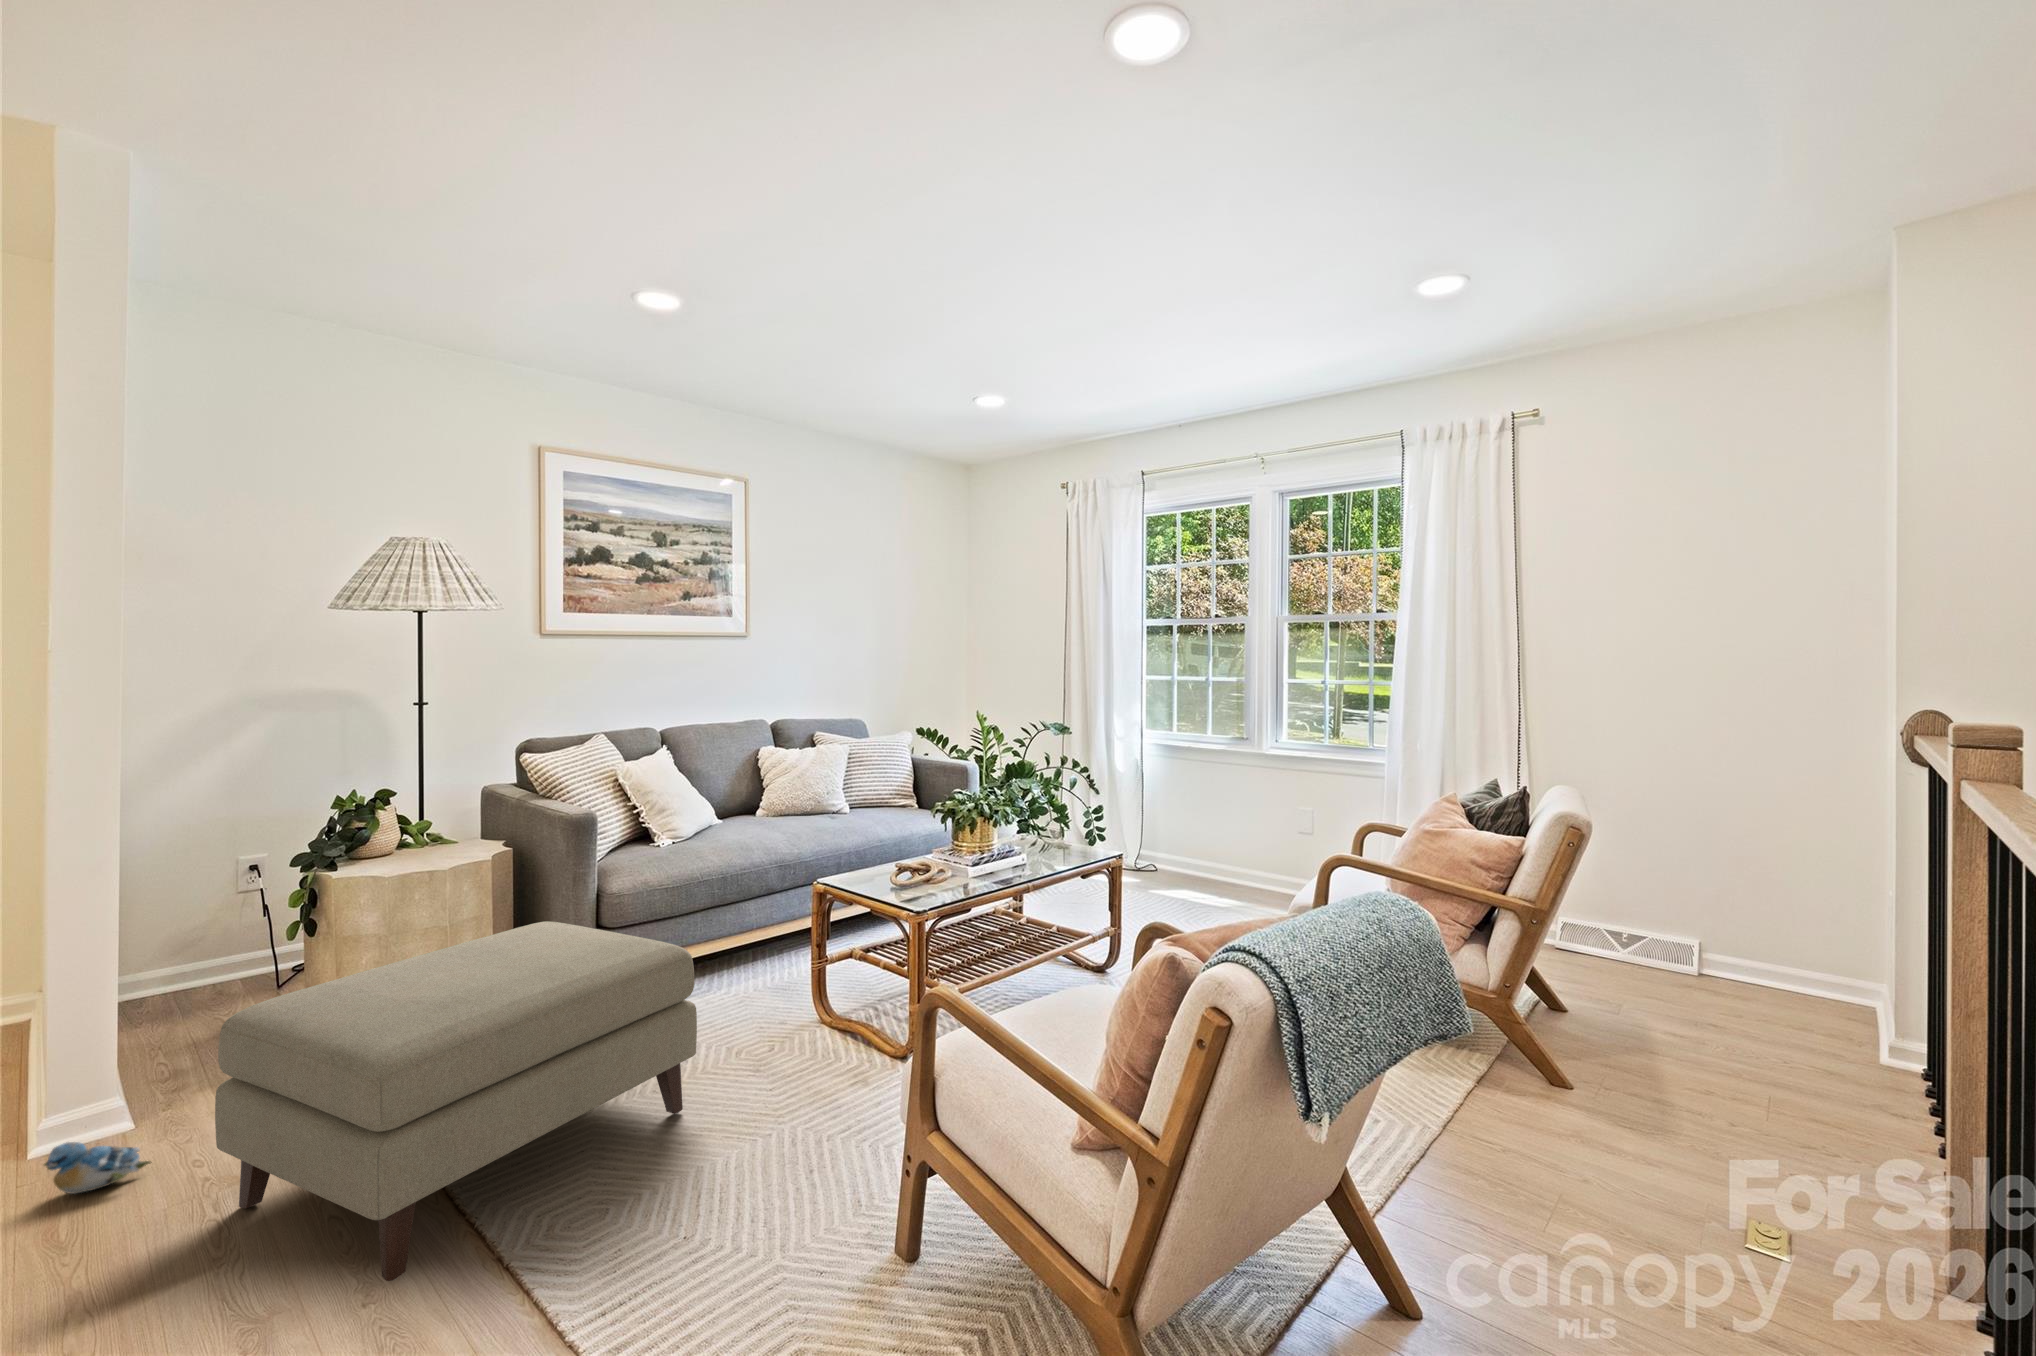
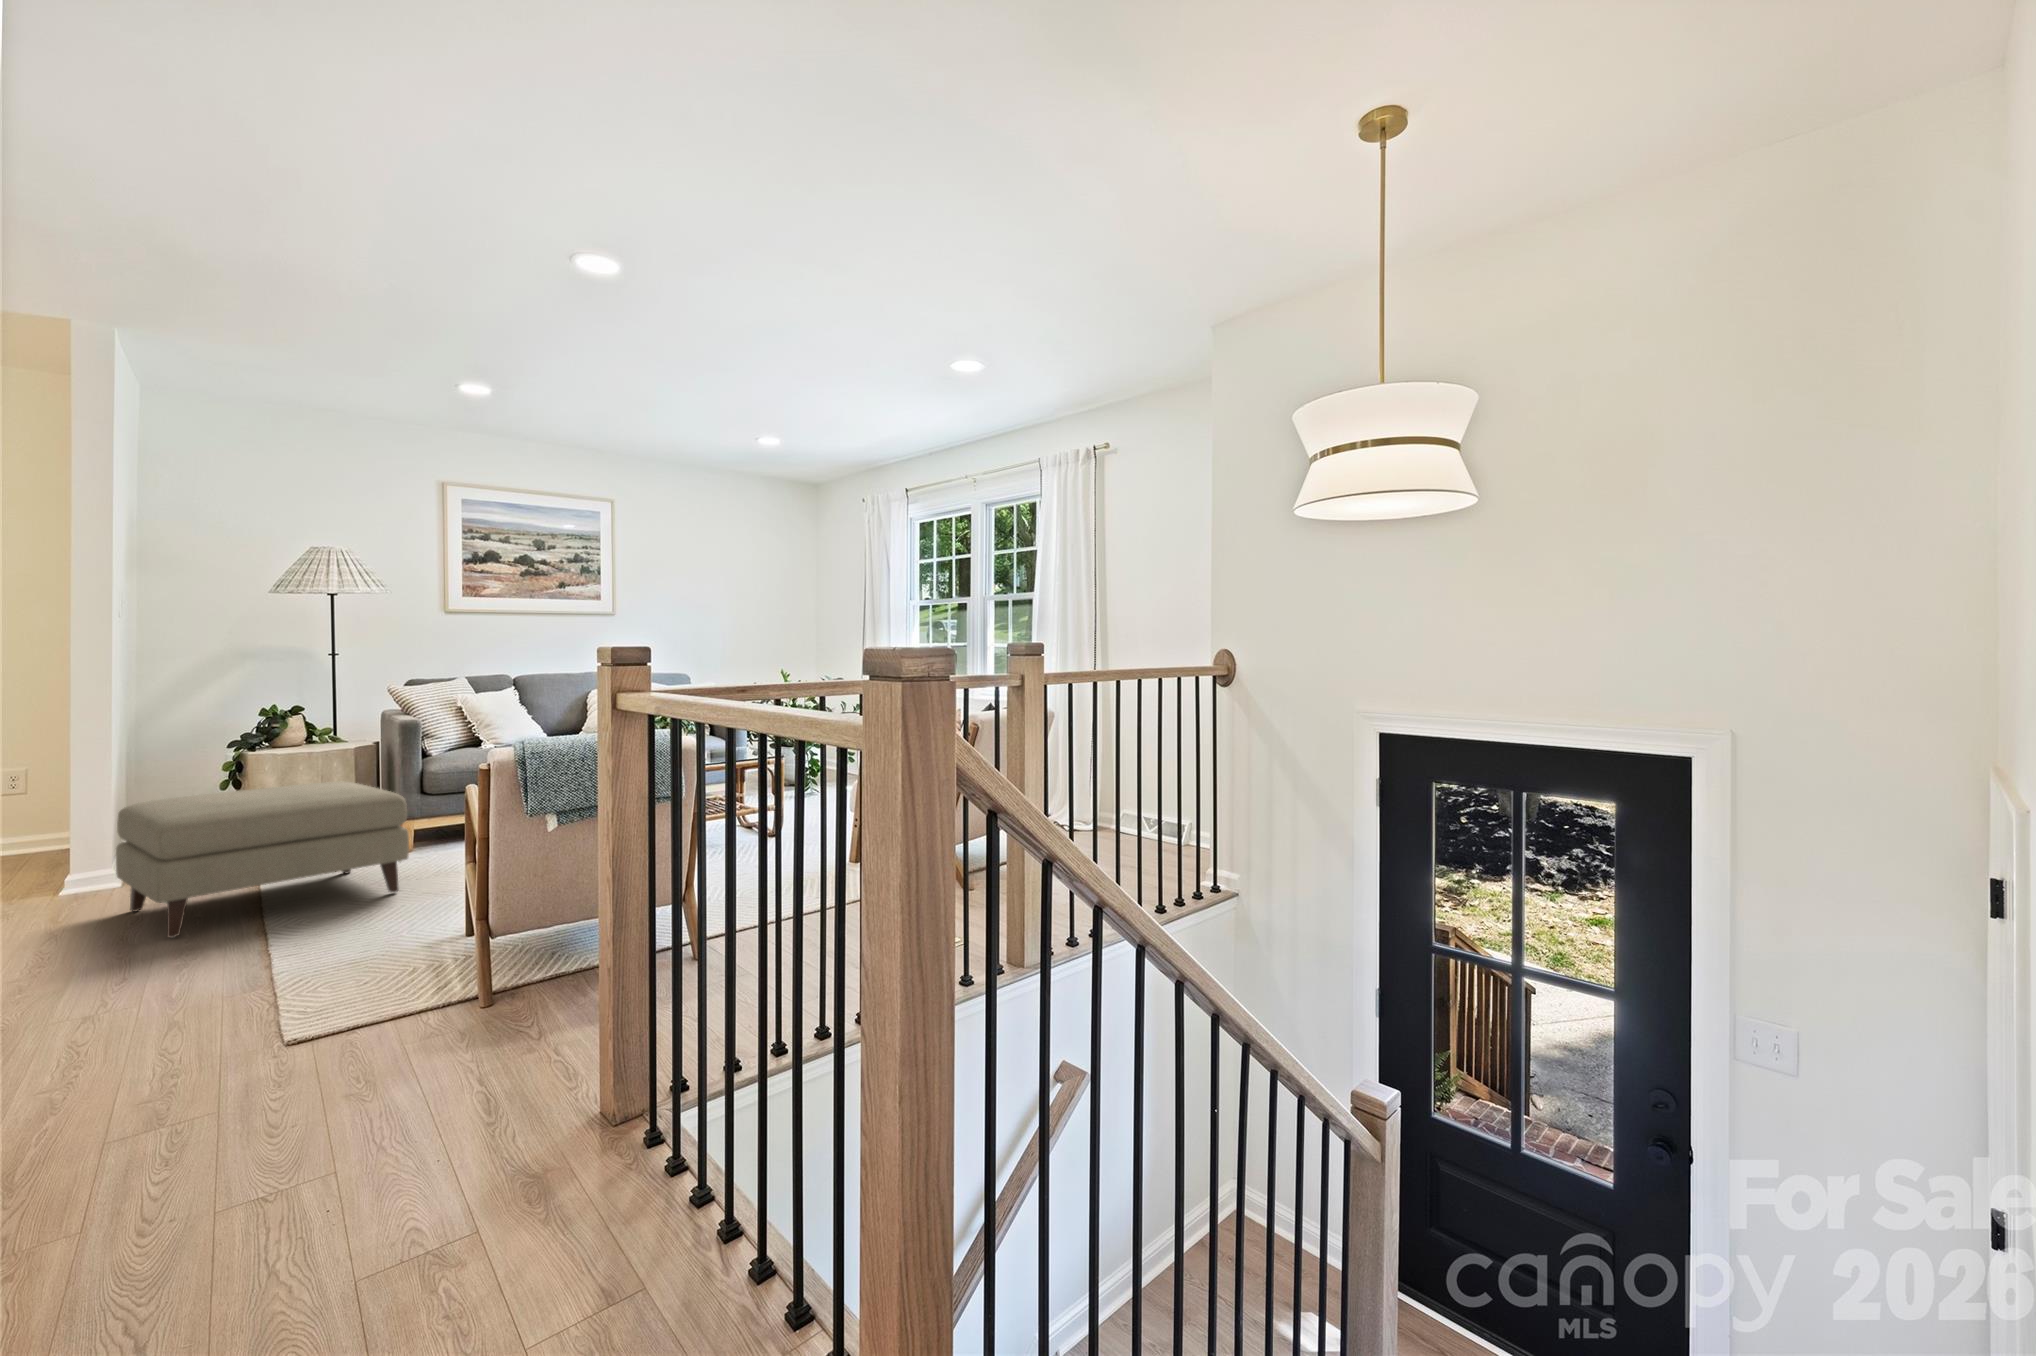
plush toy: present [44,1142,150,1194] -> none [43,874,103,901]

